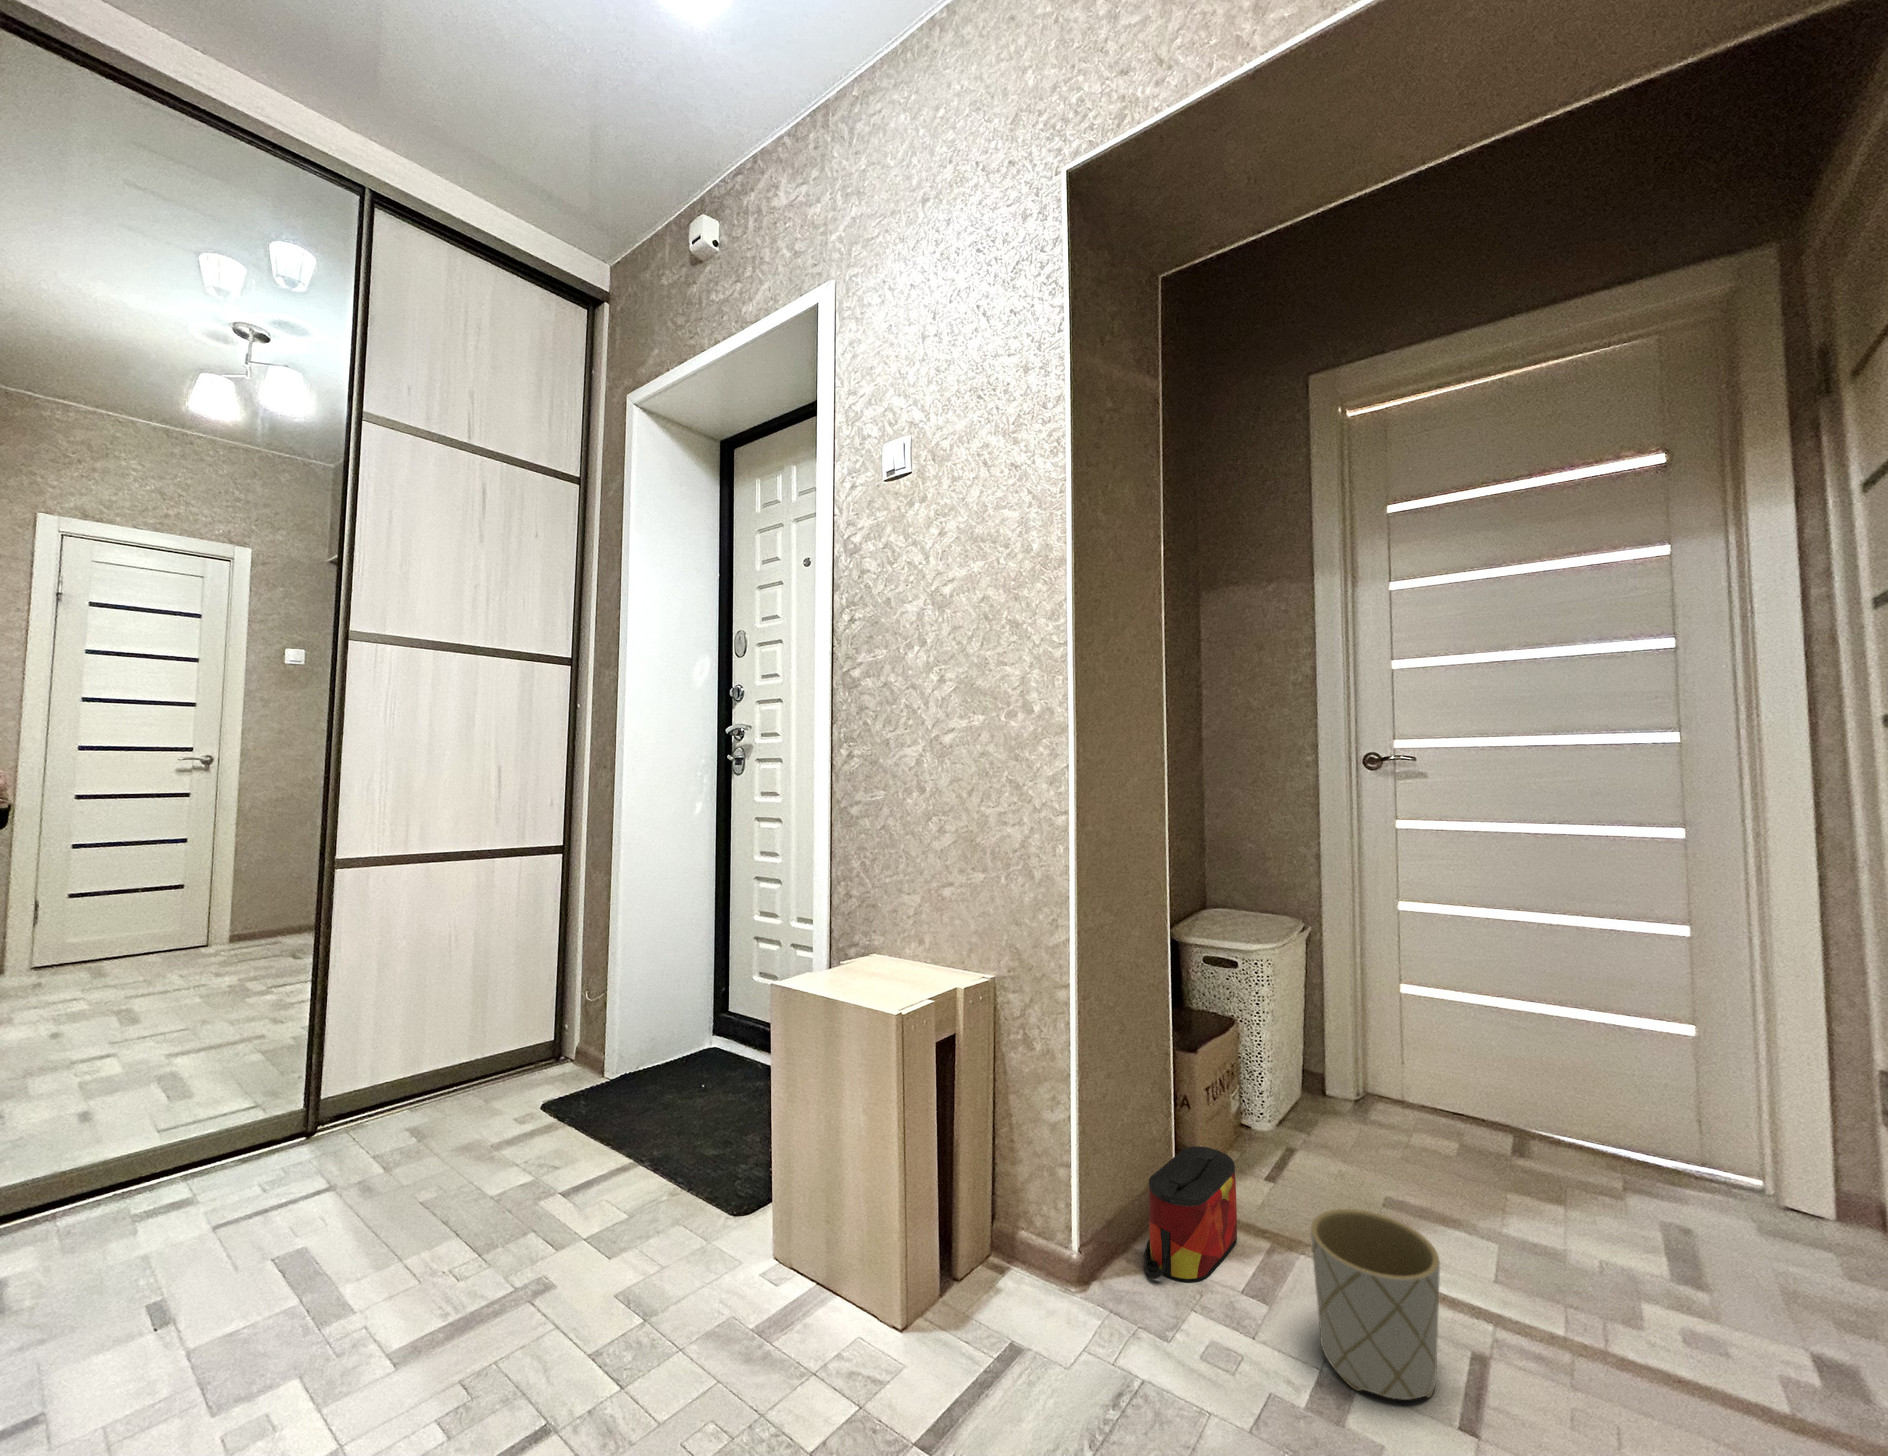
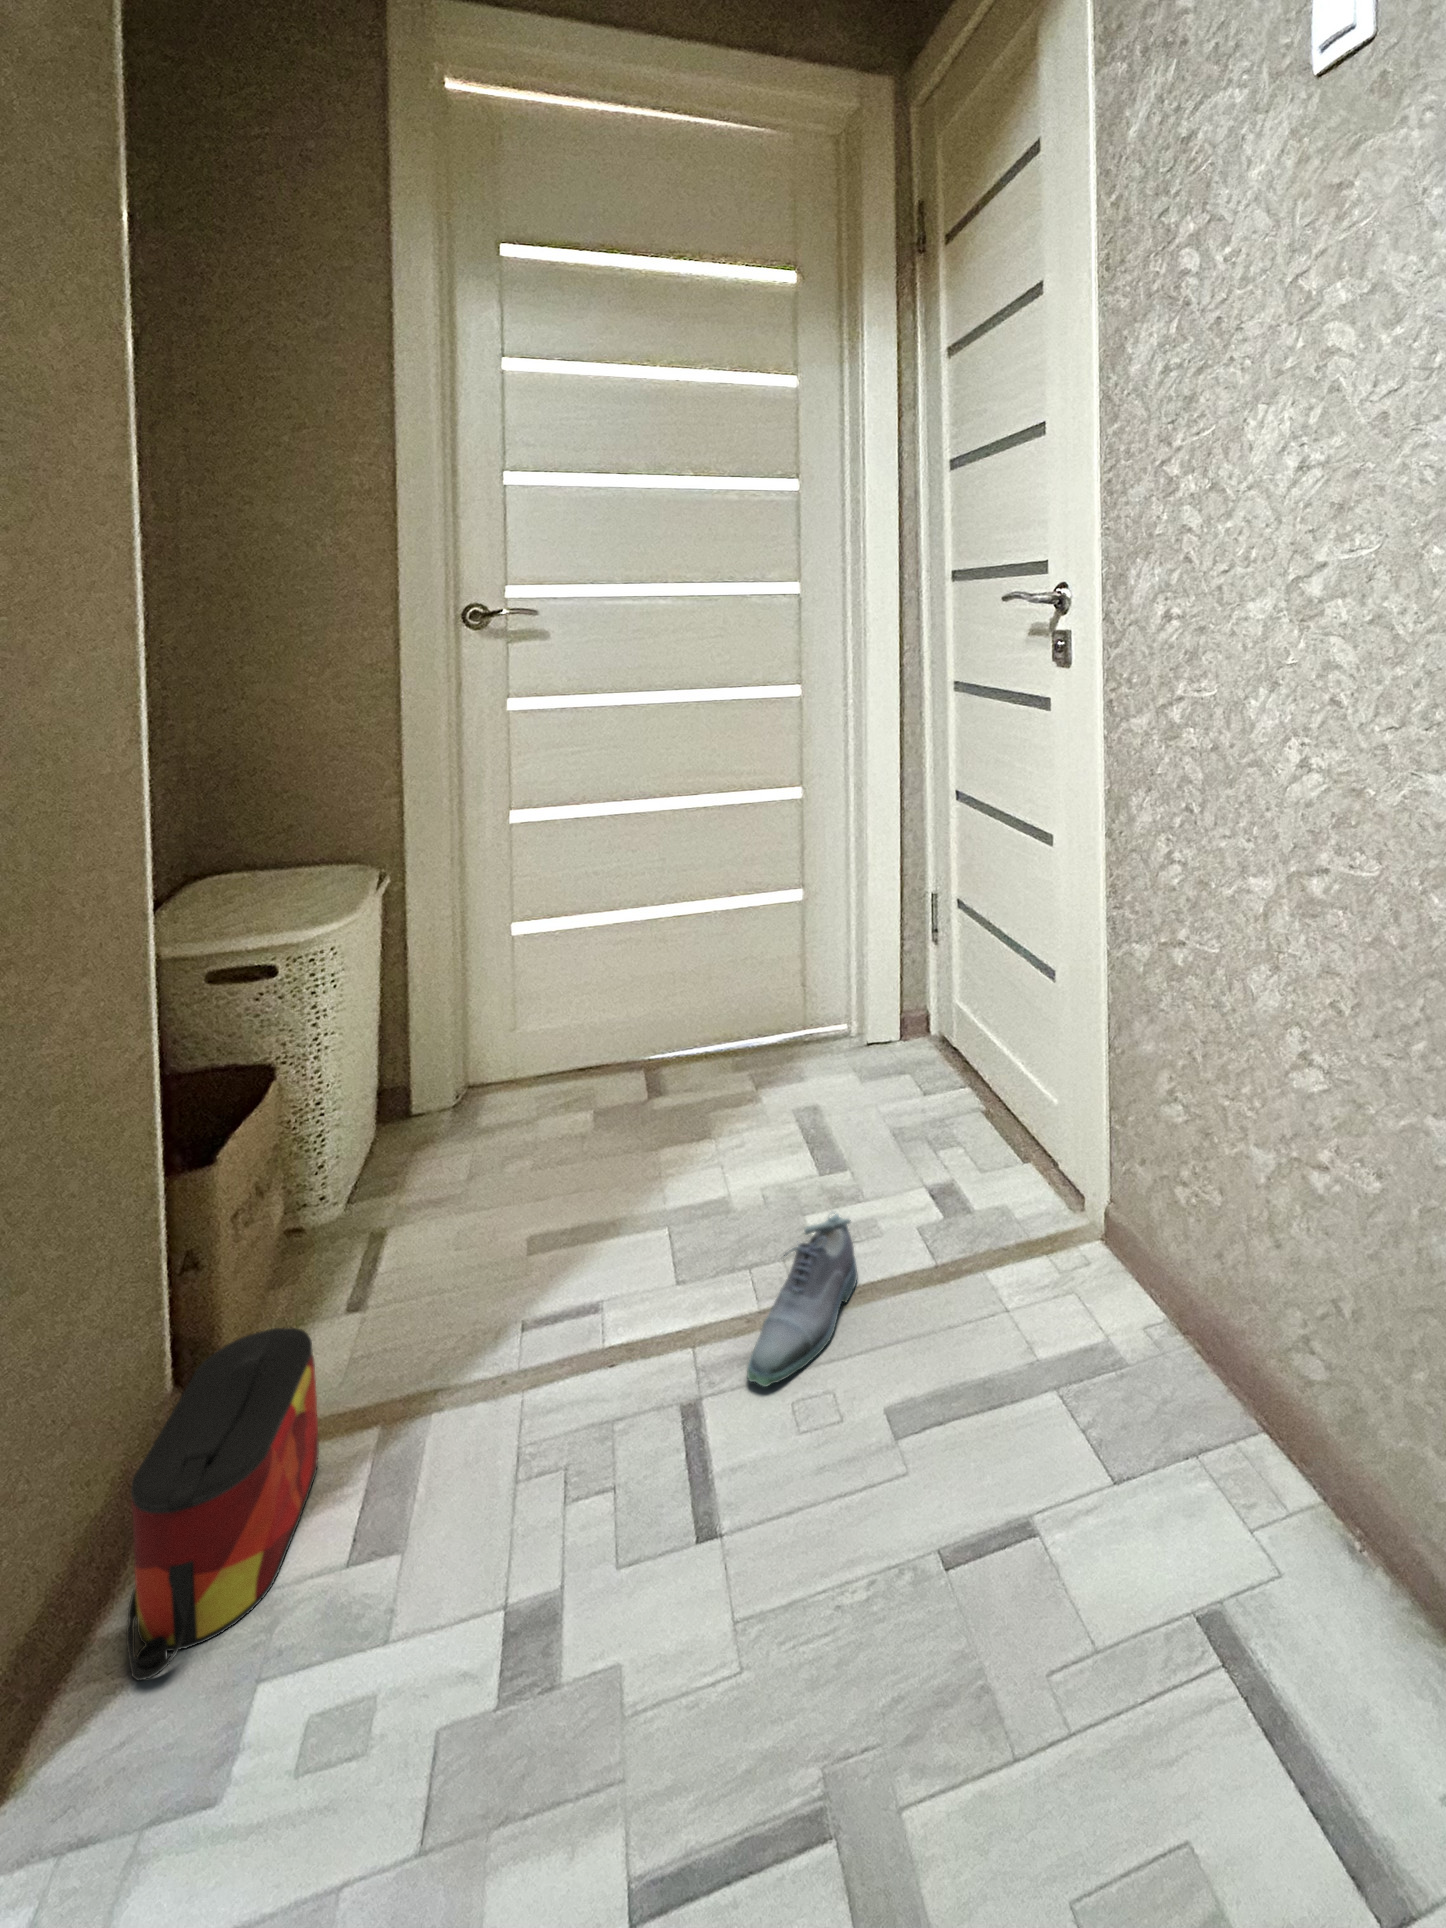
planter: present [1311,1209,1440,1400] -> none [483,1291,666,1591]
shoe: none [1531,1294,1678,1401] -> present [747,1212,857,1387]

